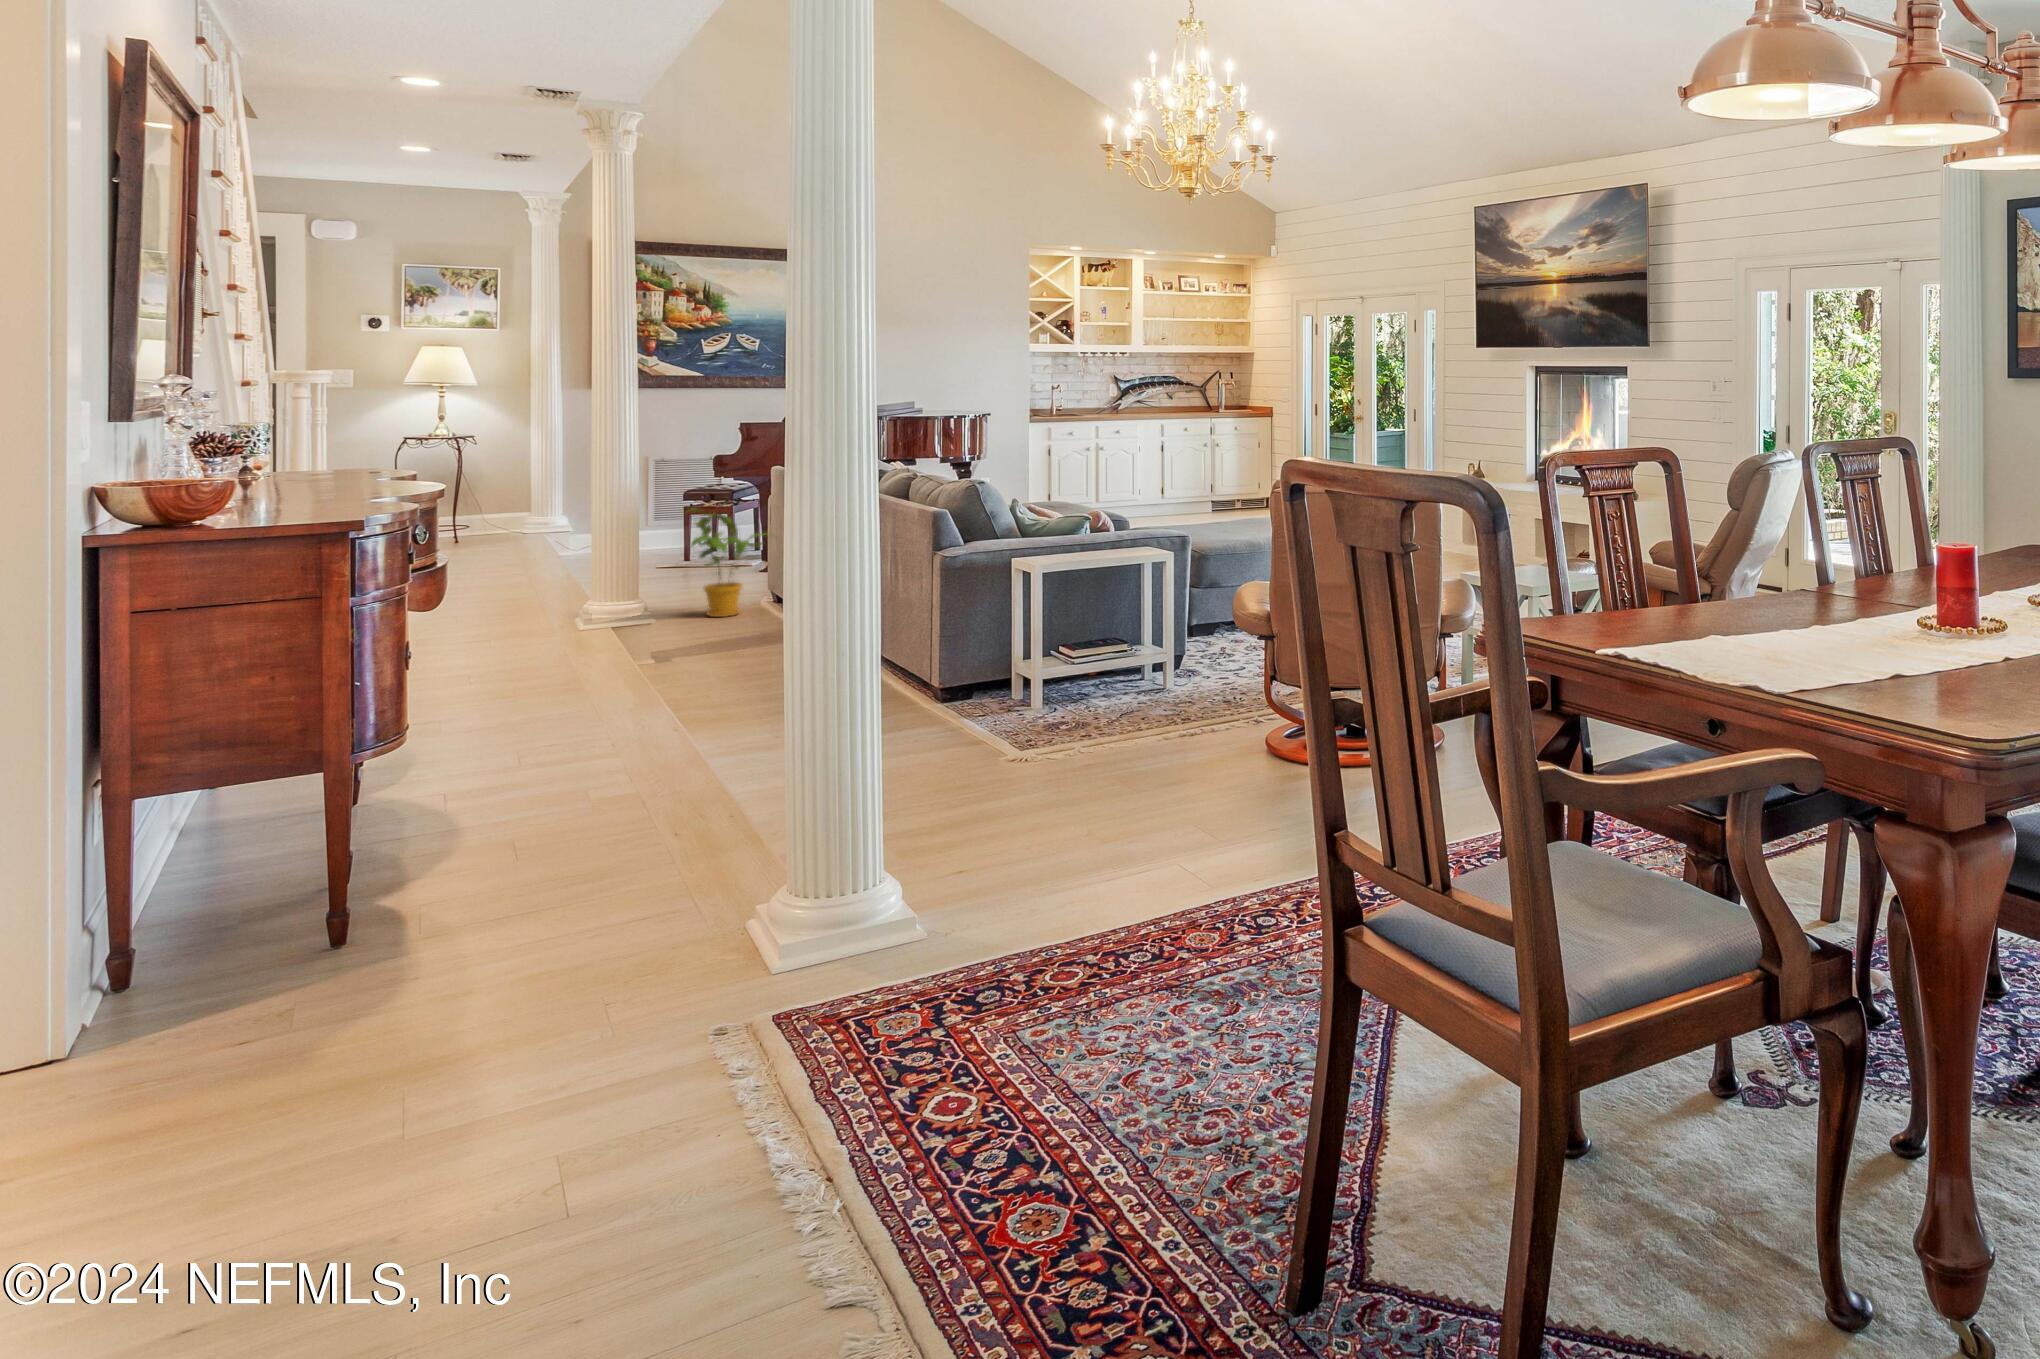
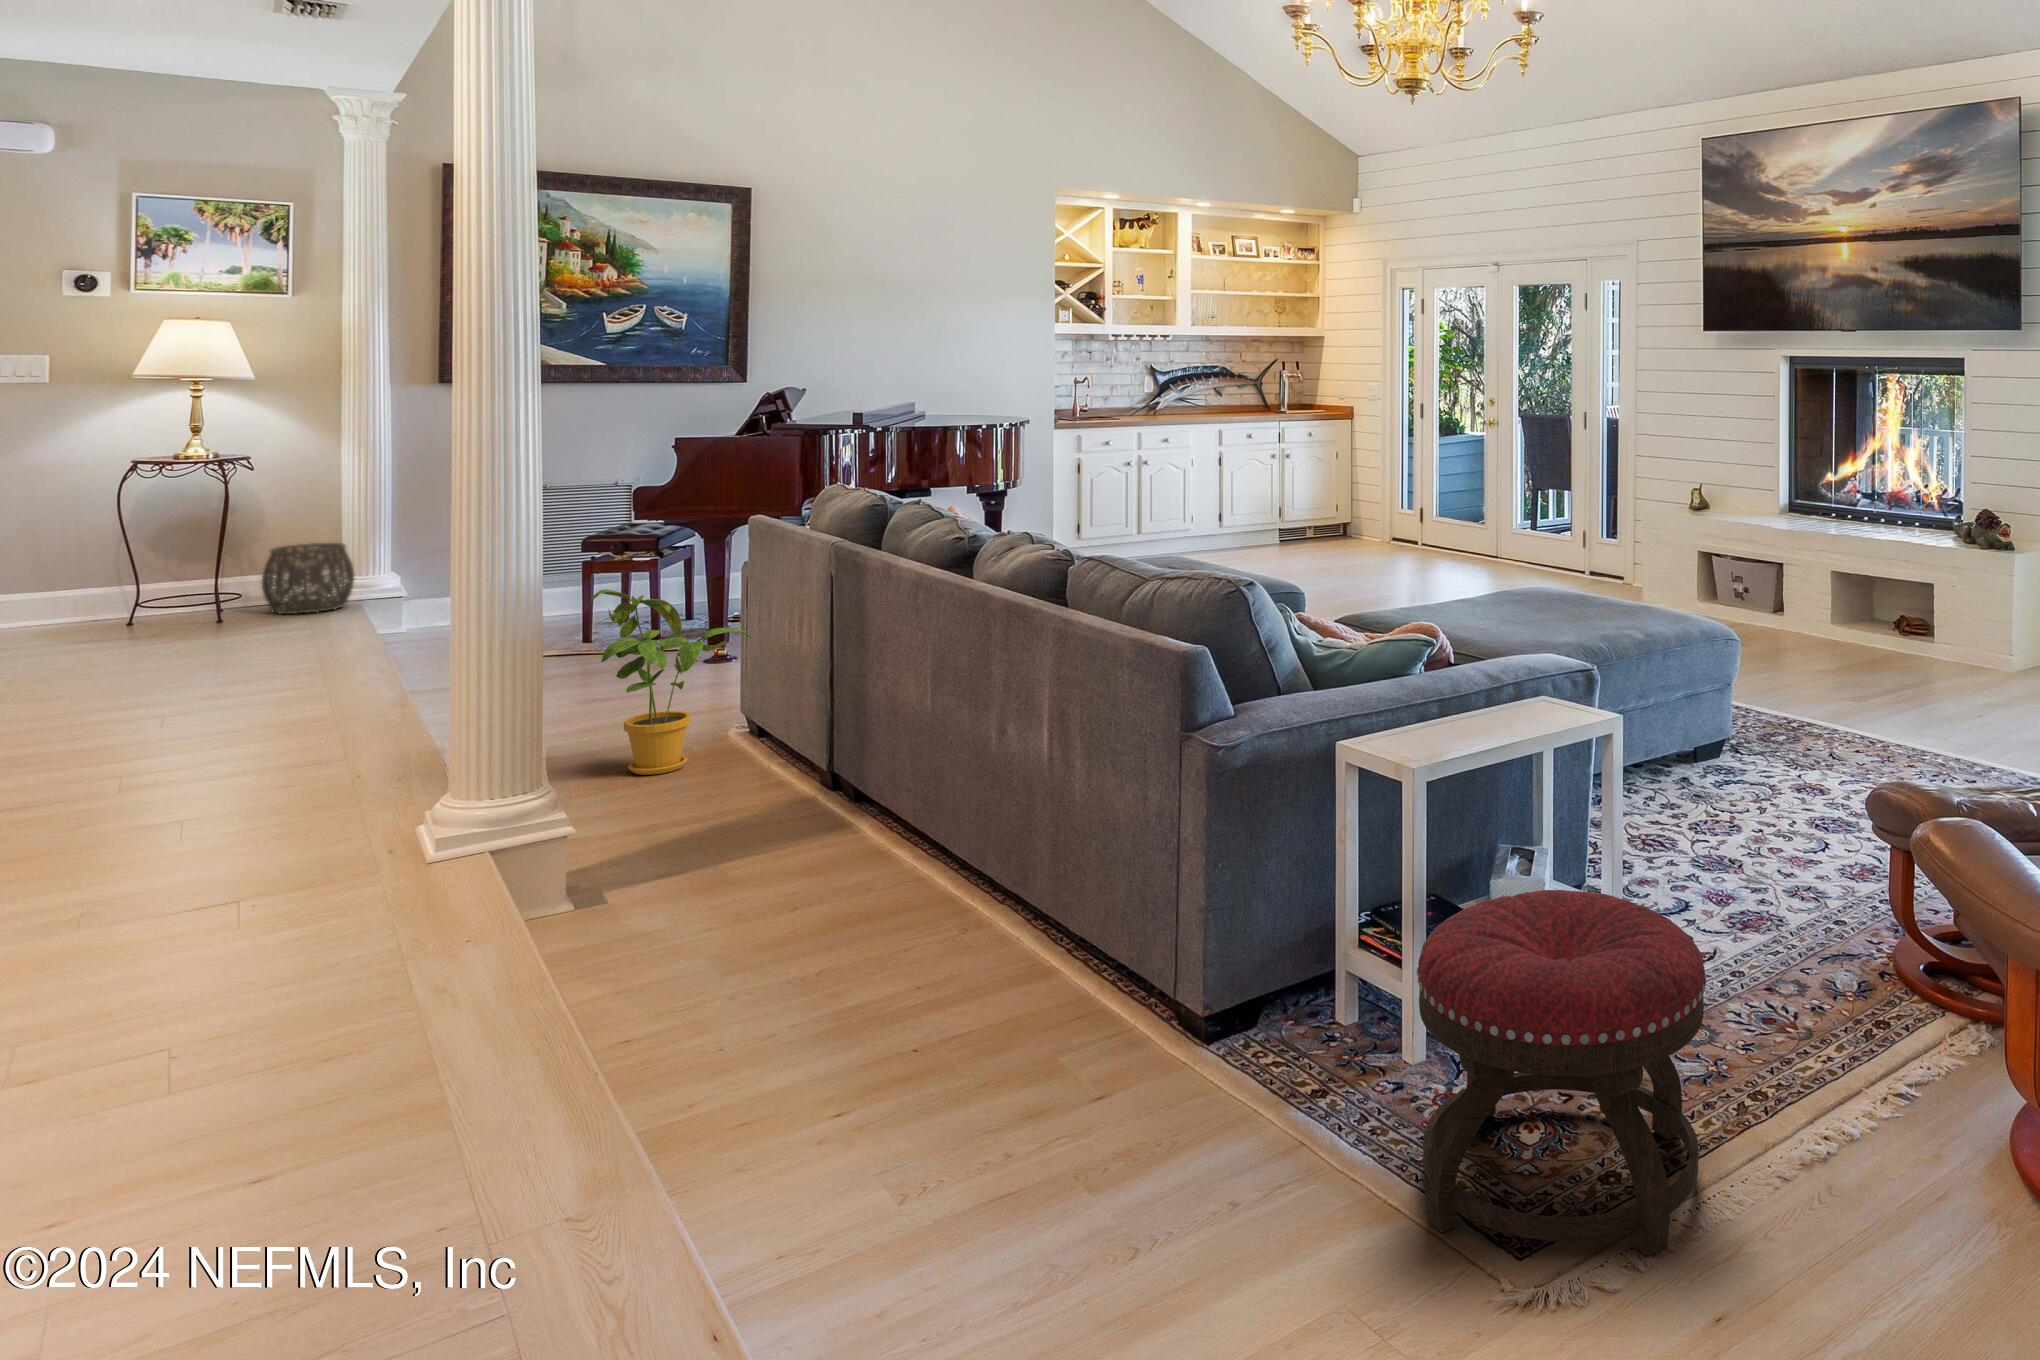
woven basket: none [482,498,542,545] -> present [262,543,355,614]
ottoman: none [1008,613,1146,745] -> present [1417,890,1706,1257]

